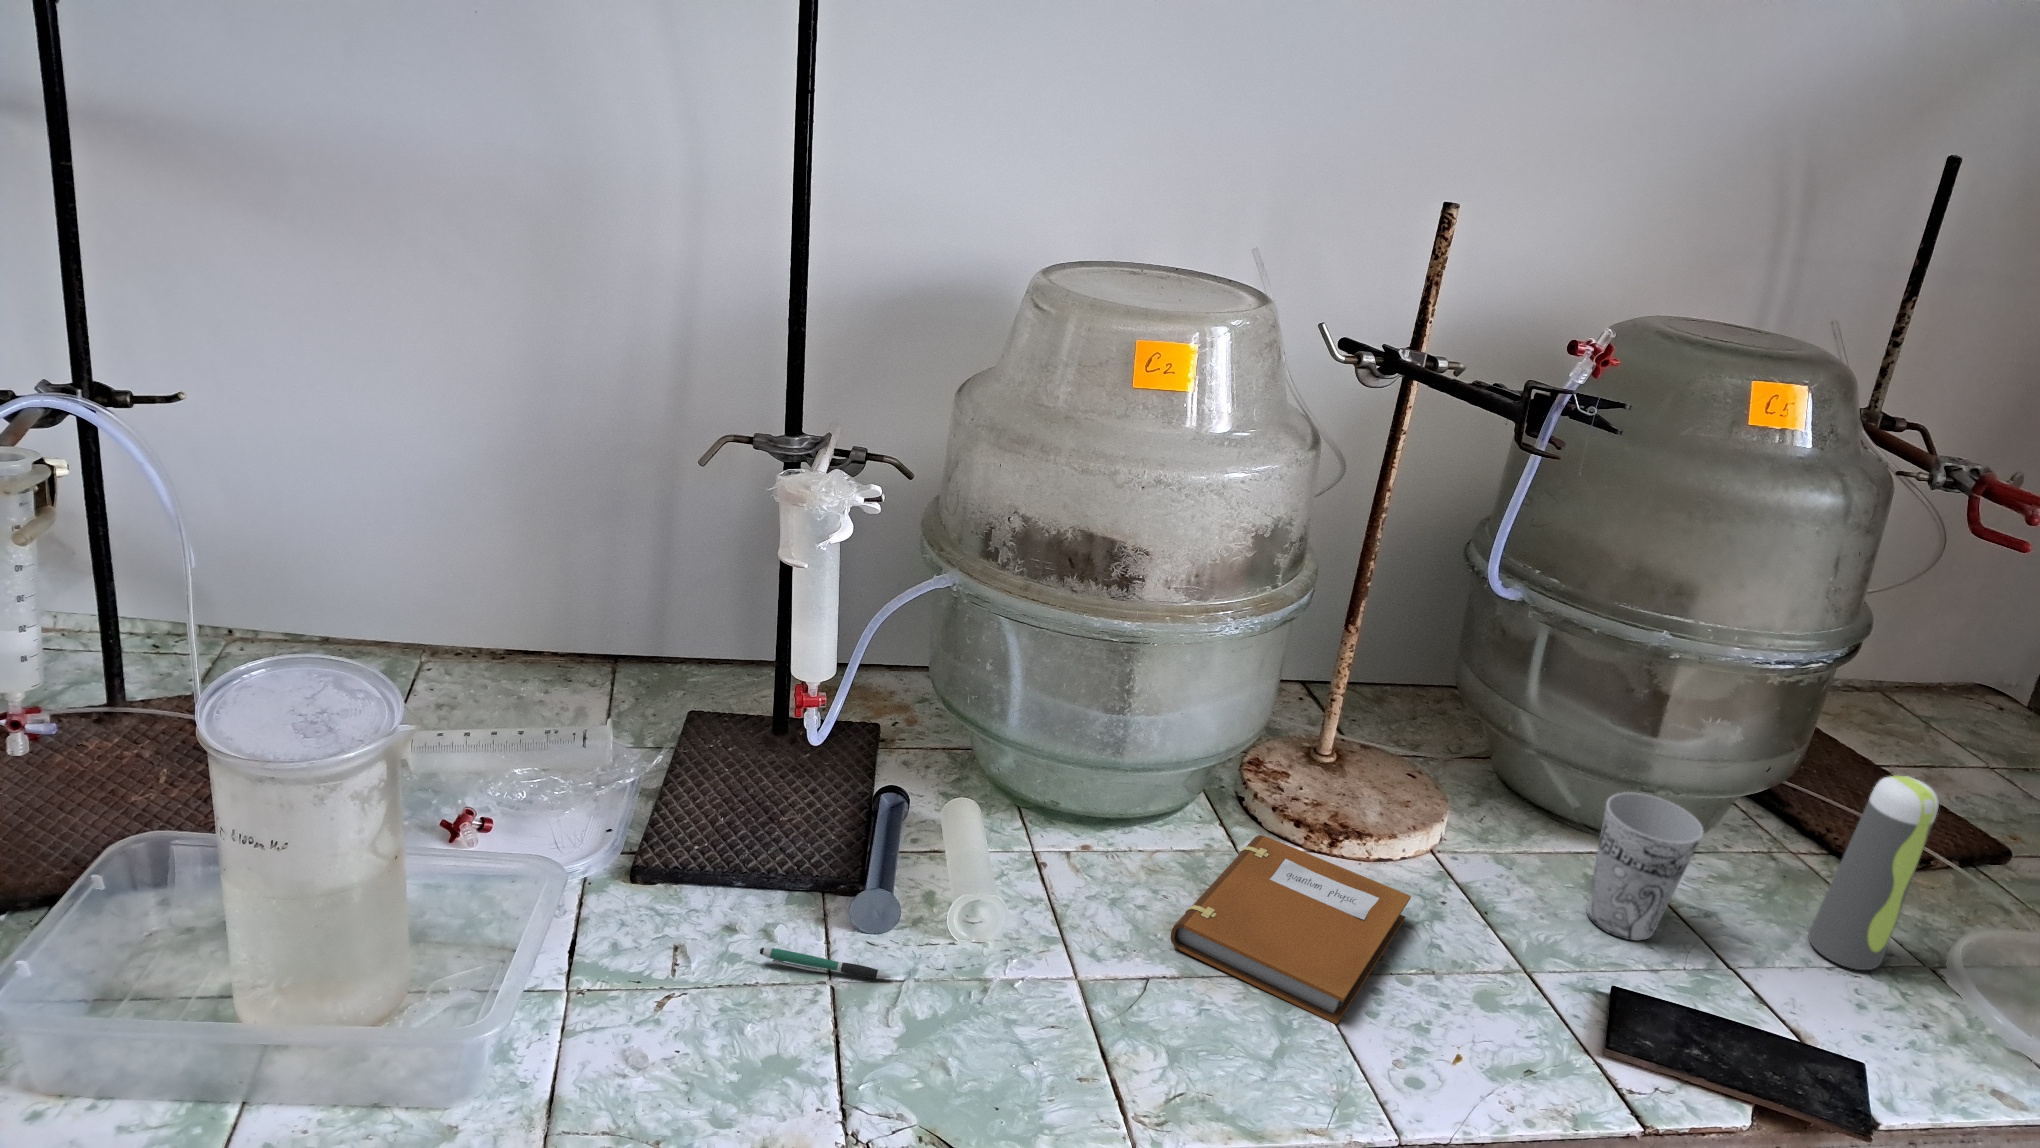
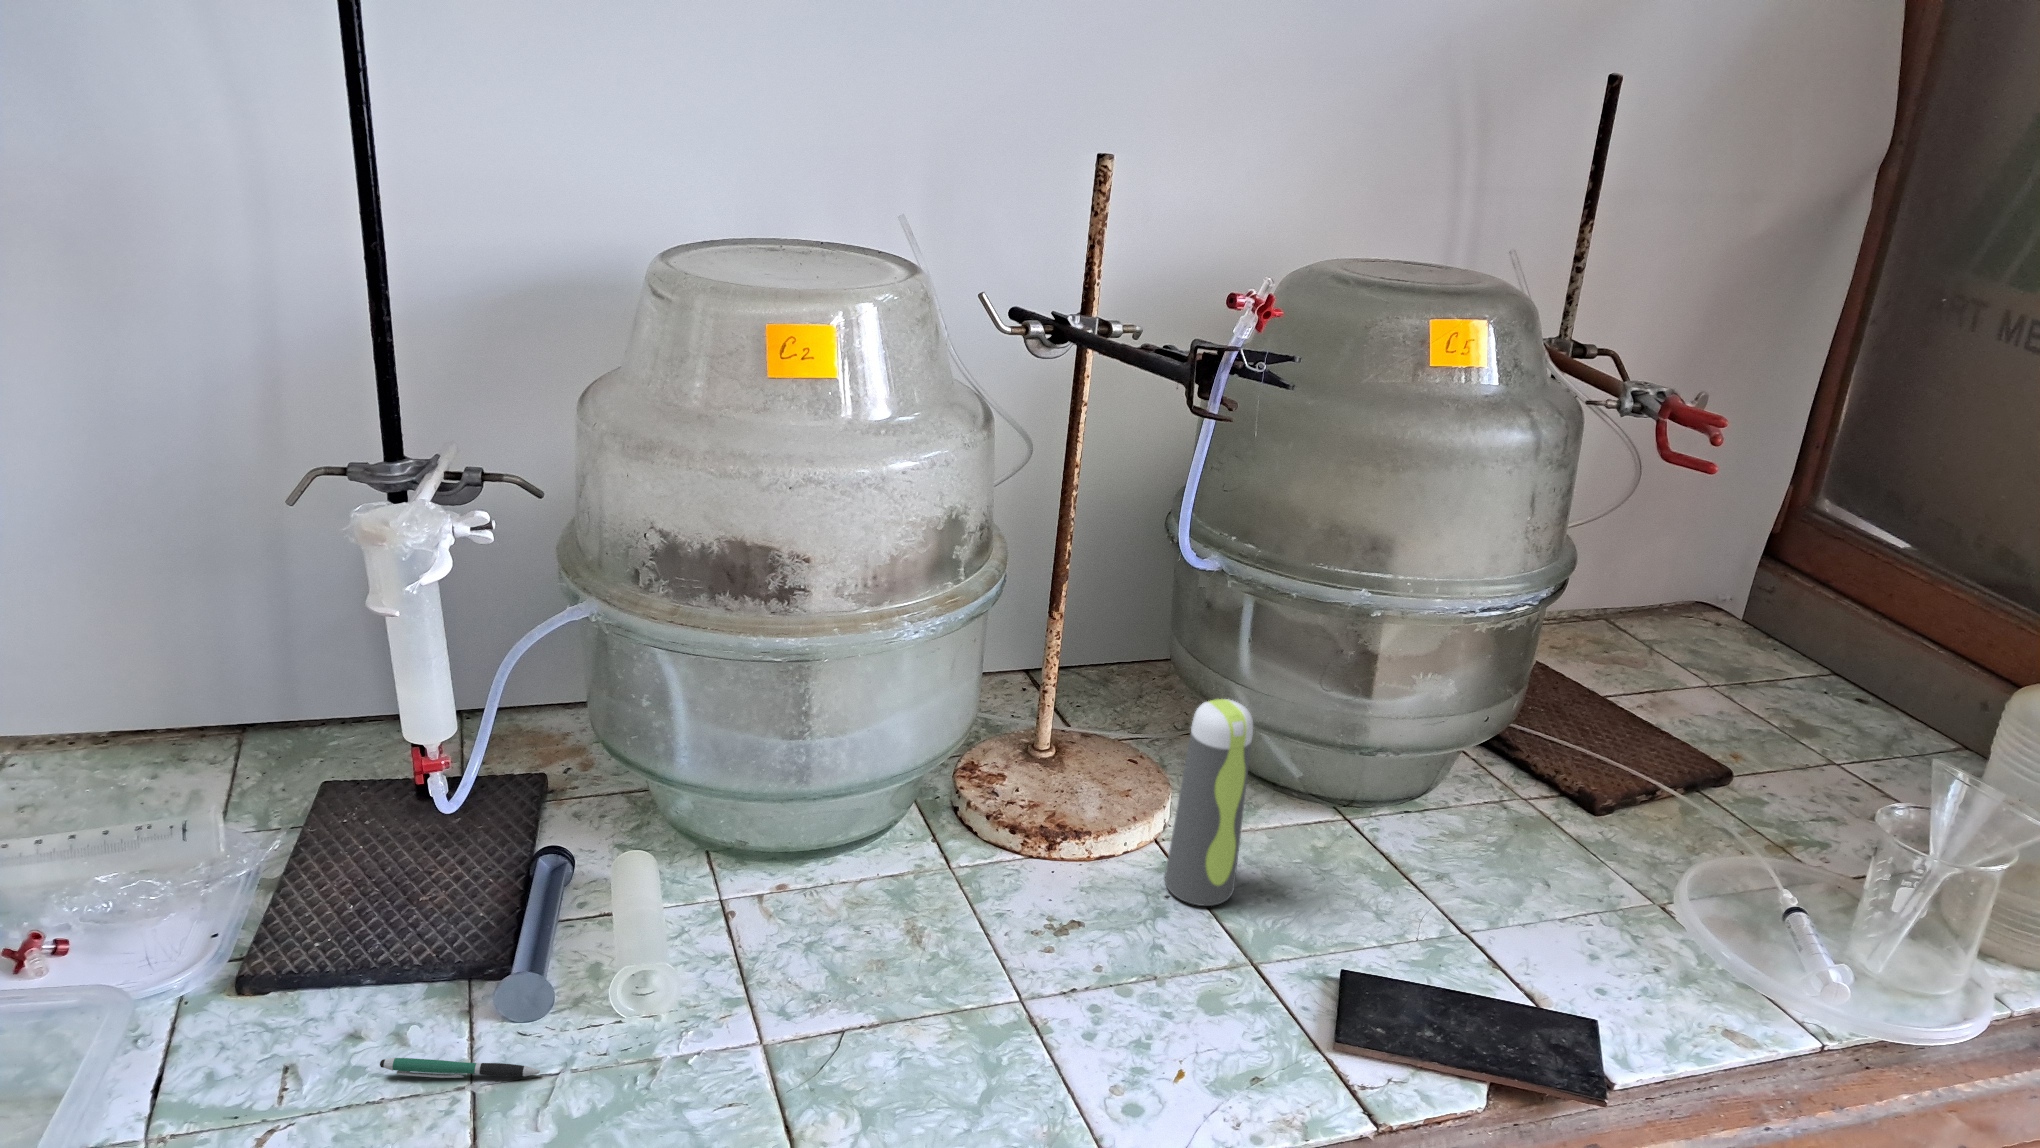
water bottle: present [1809,776,1939,970] -> present [1165,699,1253,906]
cup: present [1586,792,1703,941] -> none [1317,760,1423,915]
notebook: present [1171,835,1411,1024] -> none [868,850,1131,1055]

